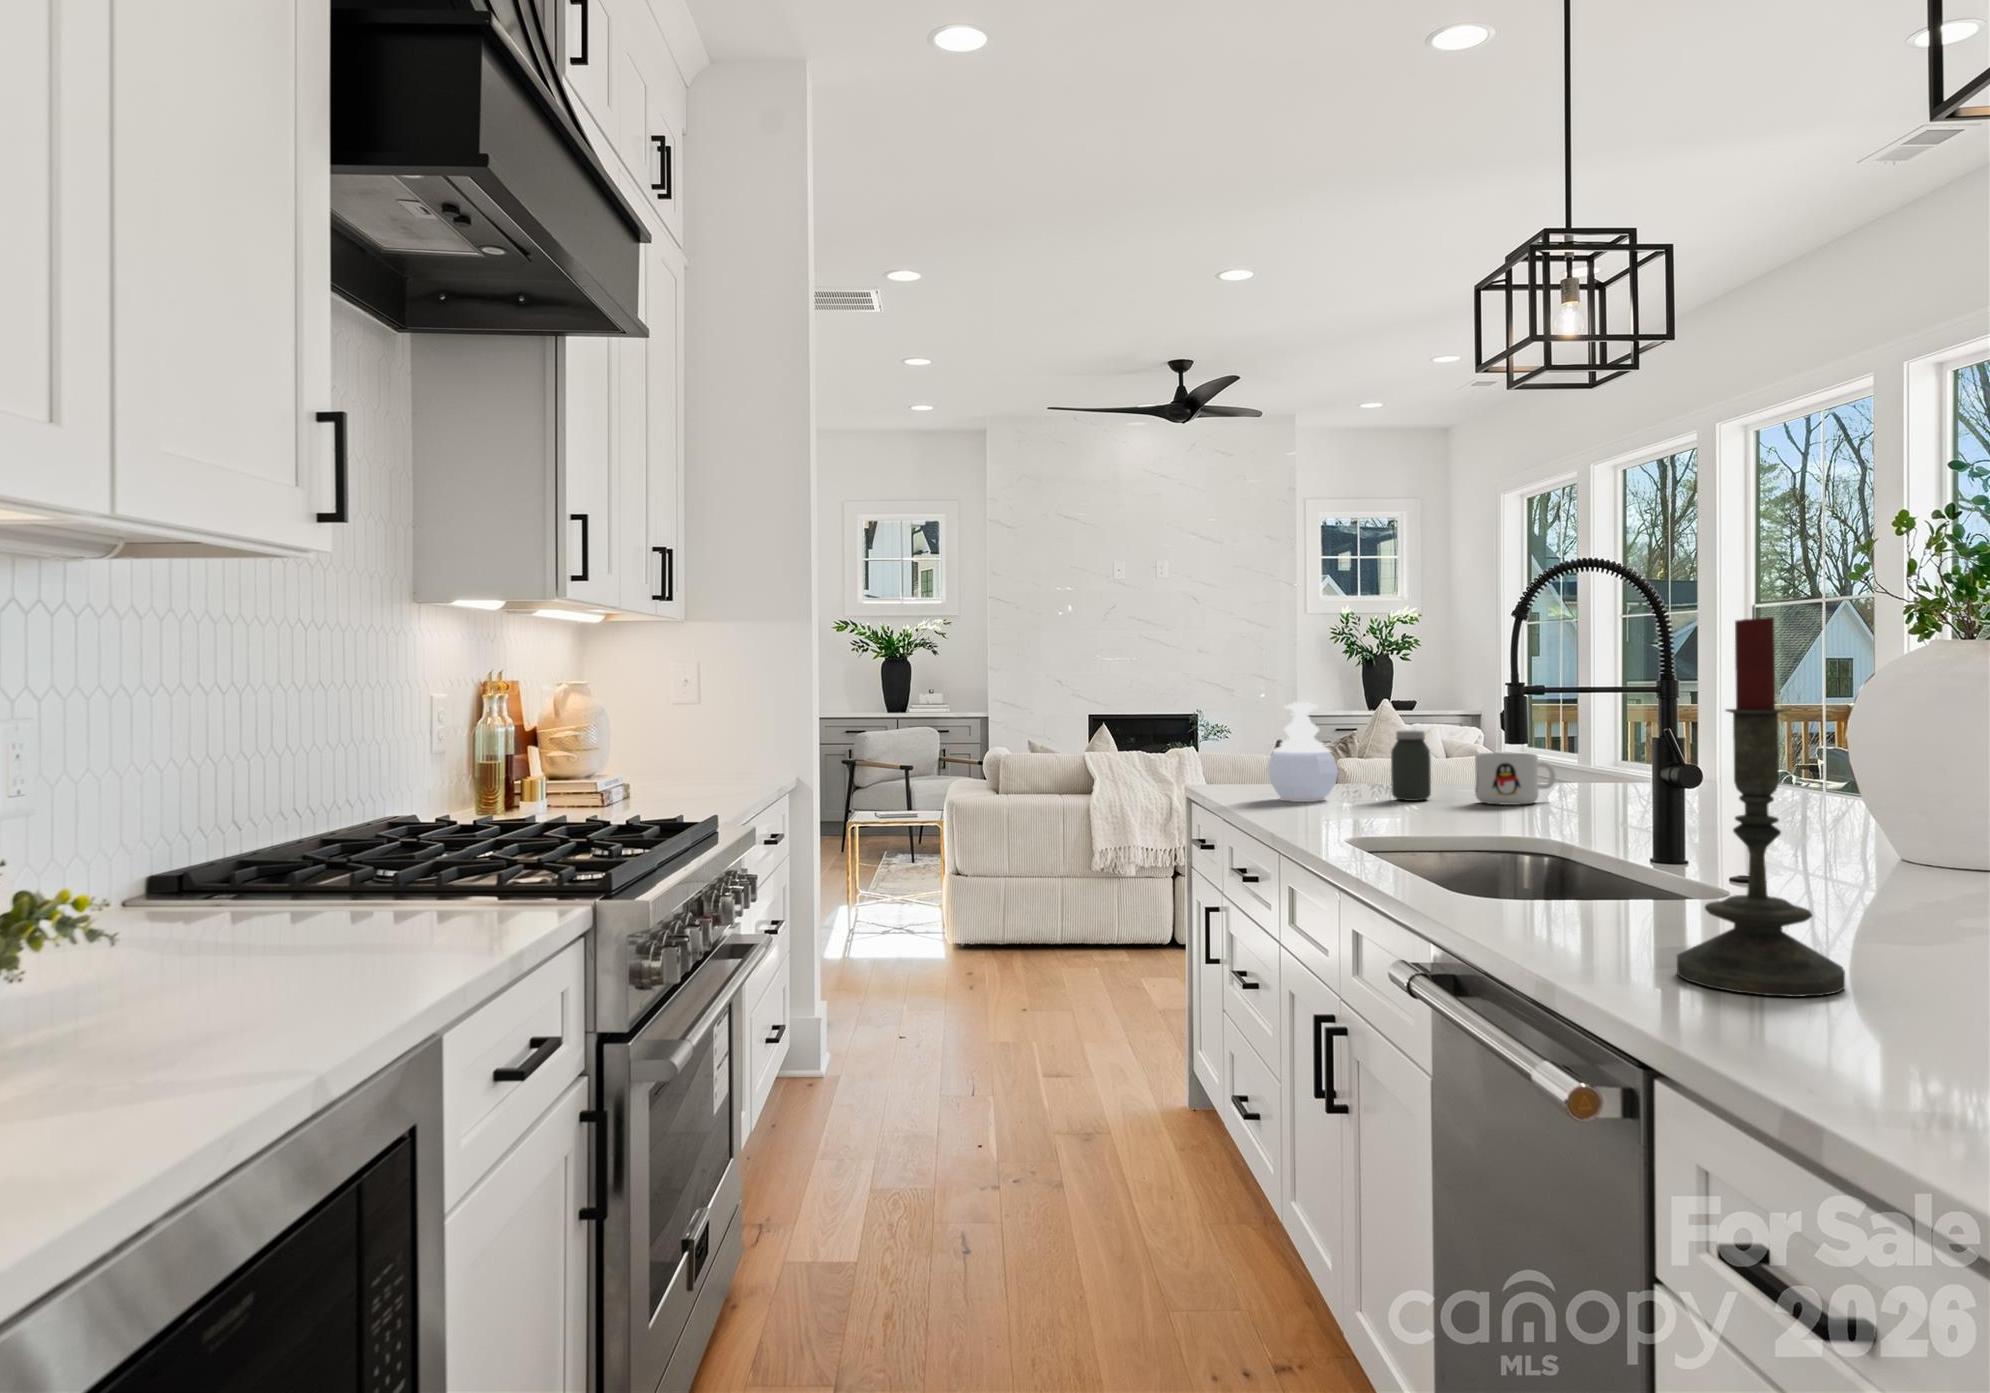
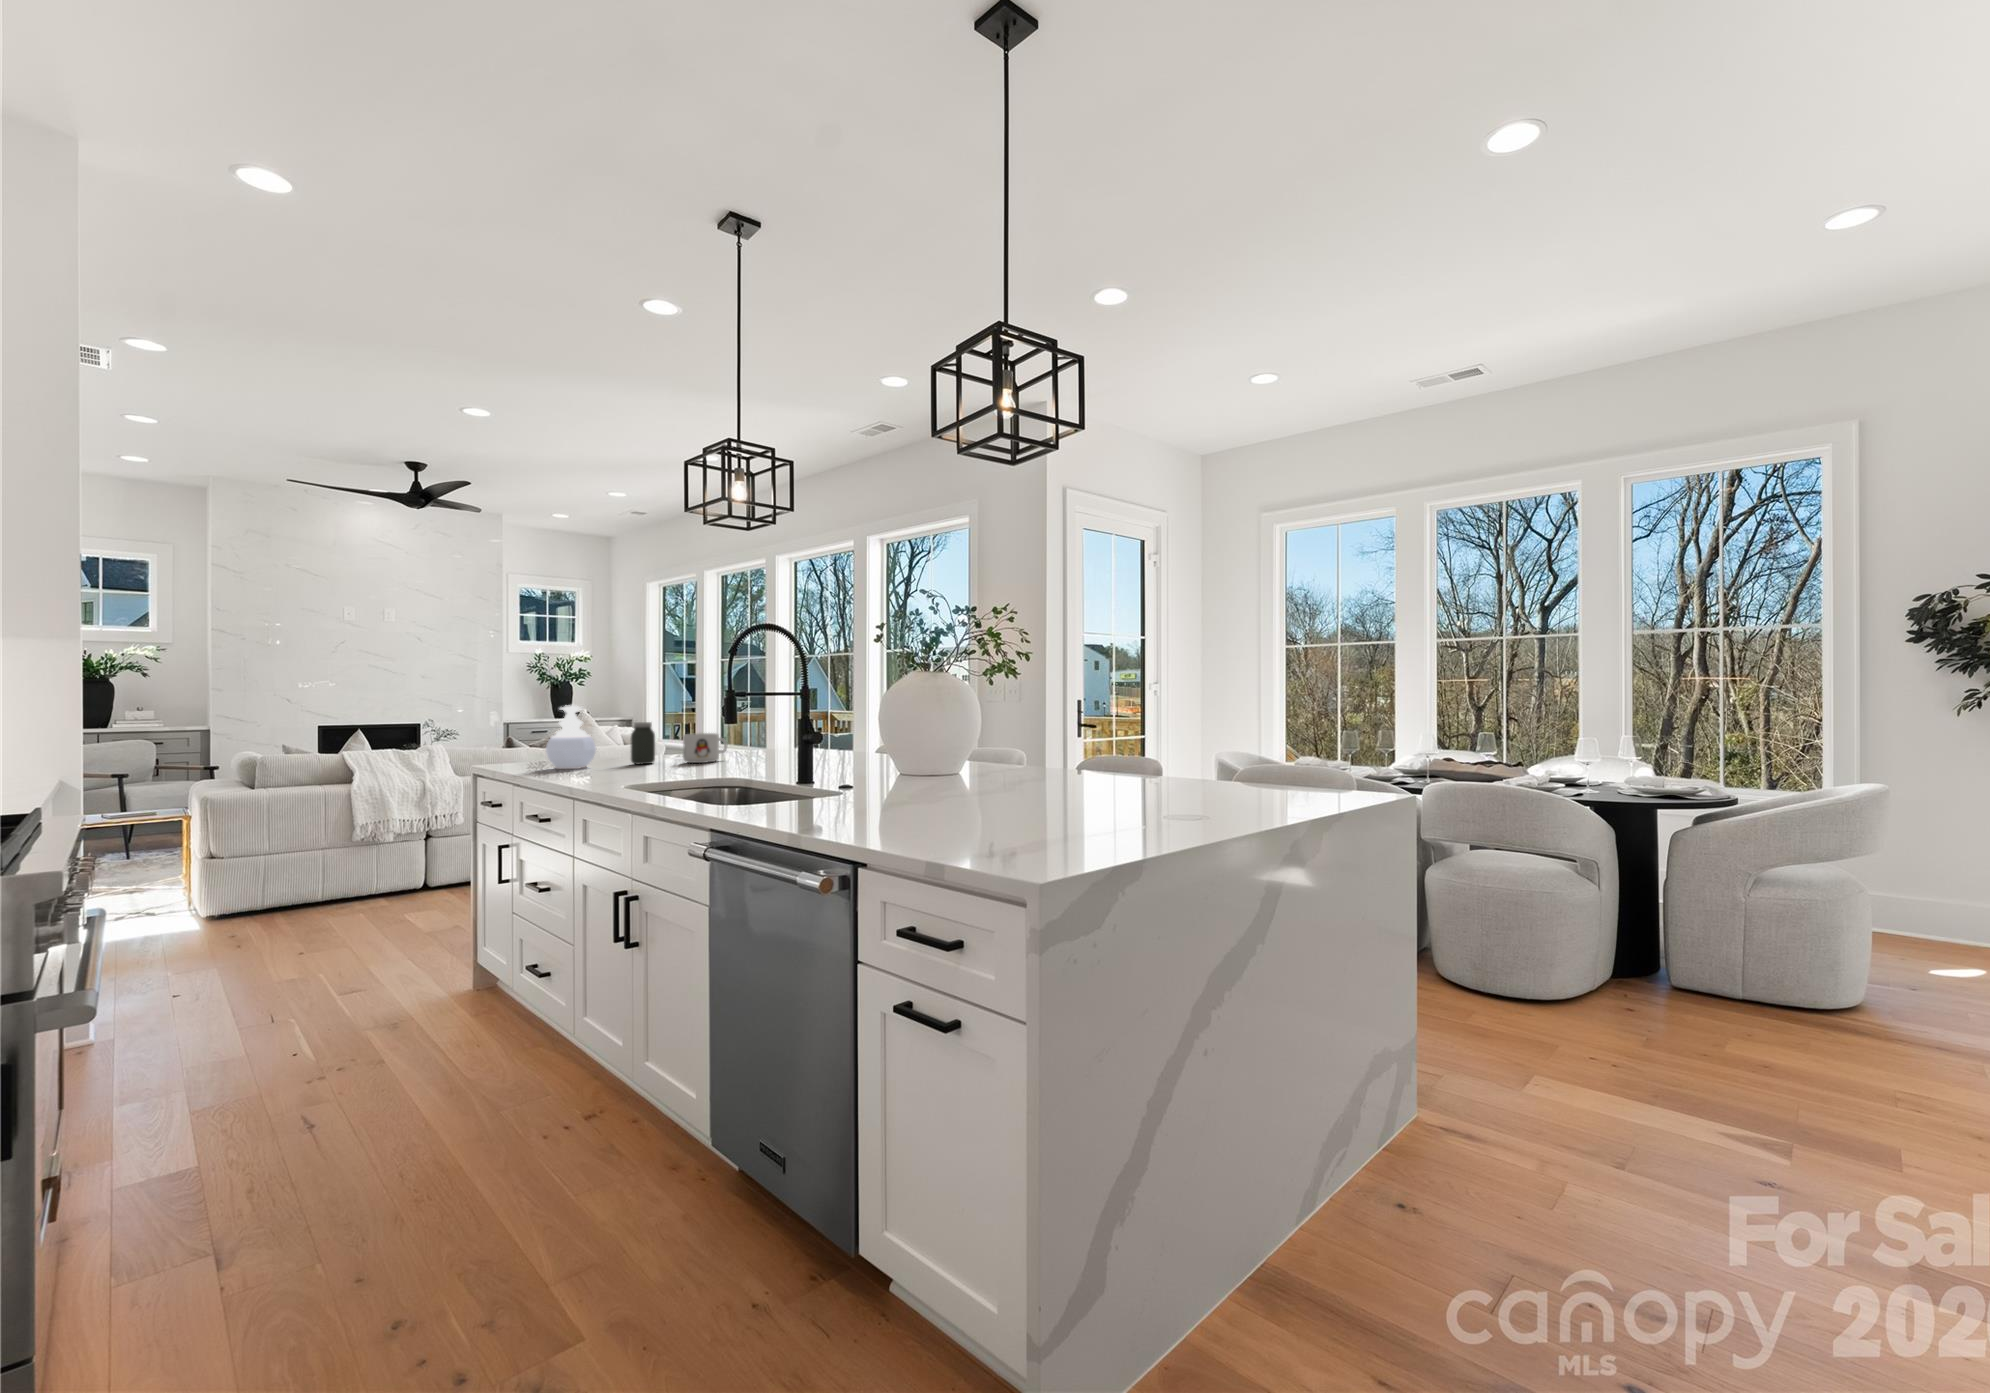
candle: present [1677,606,1845,997] -> none [834,650,900,820]

